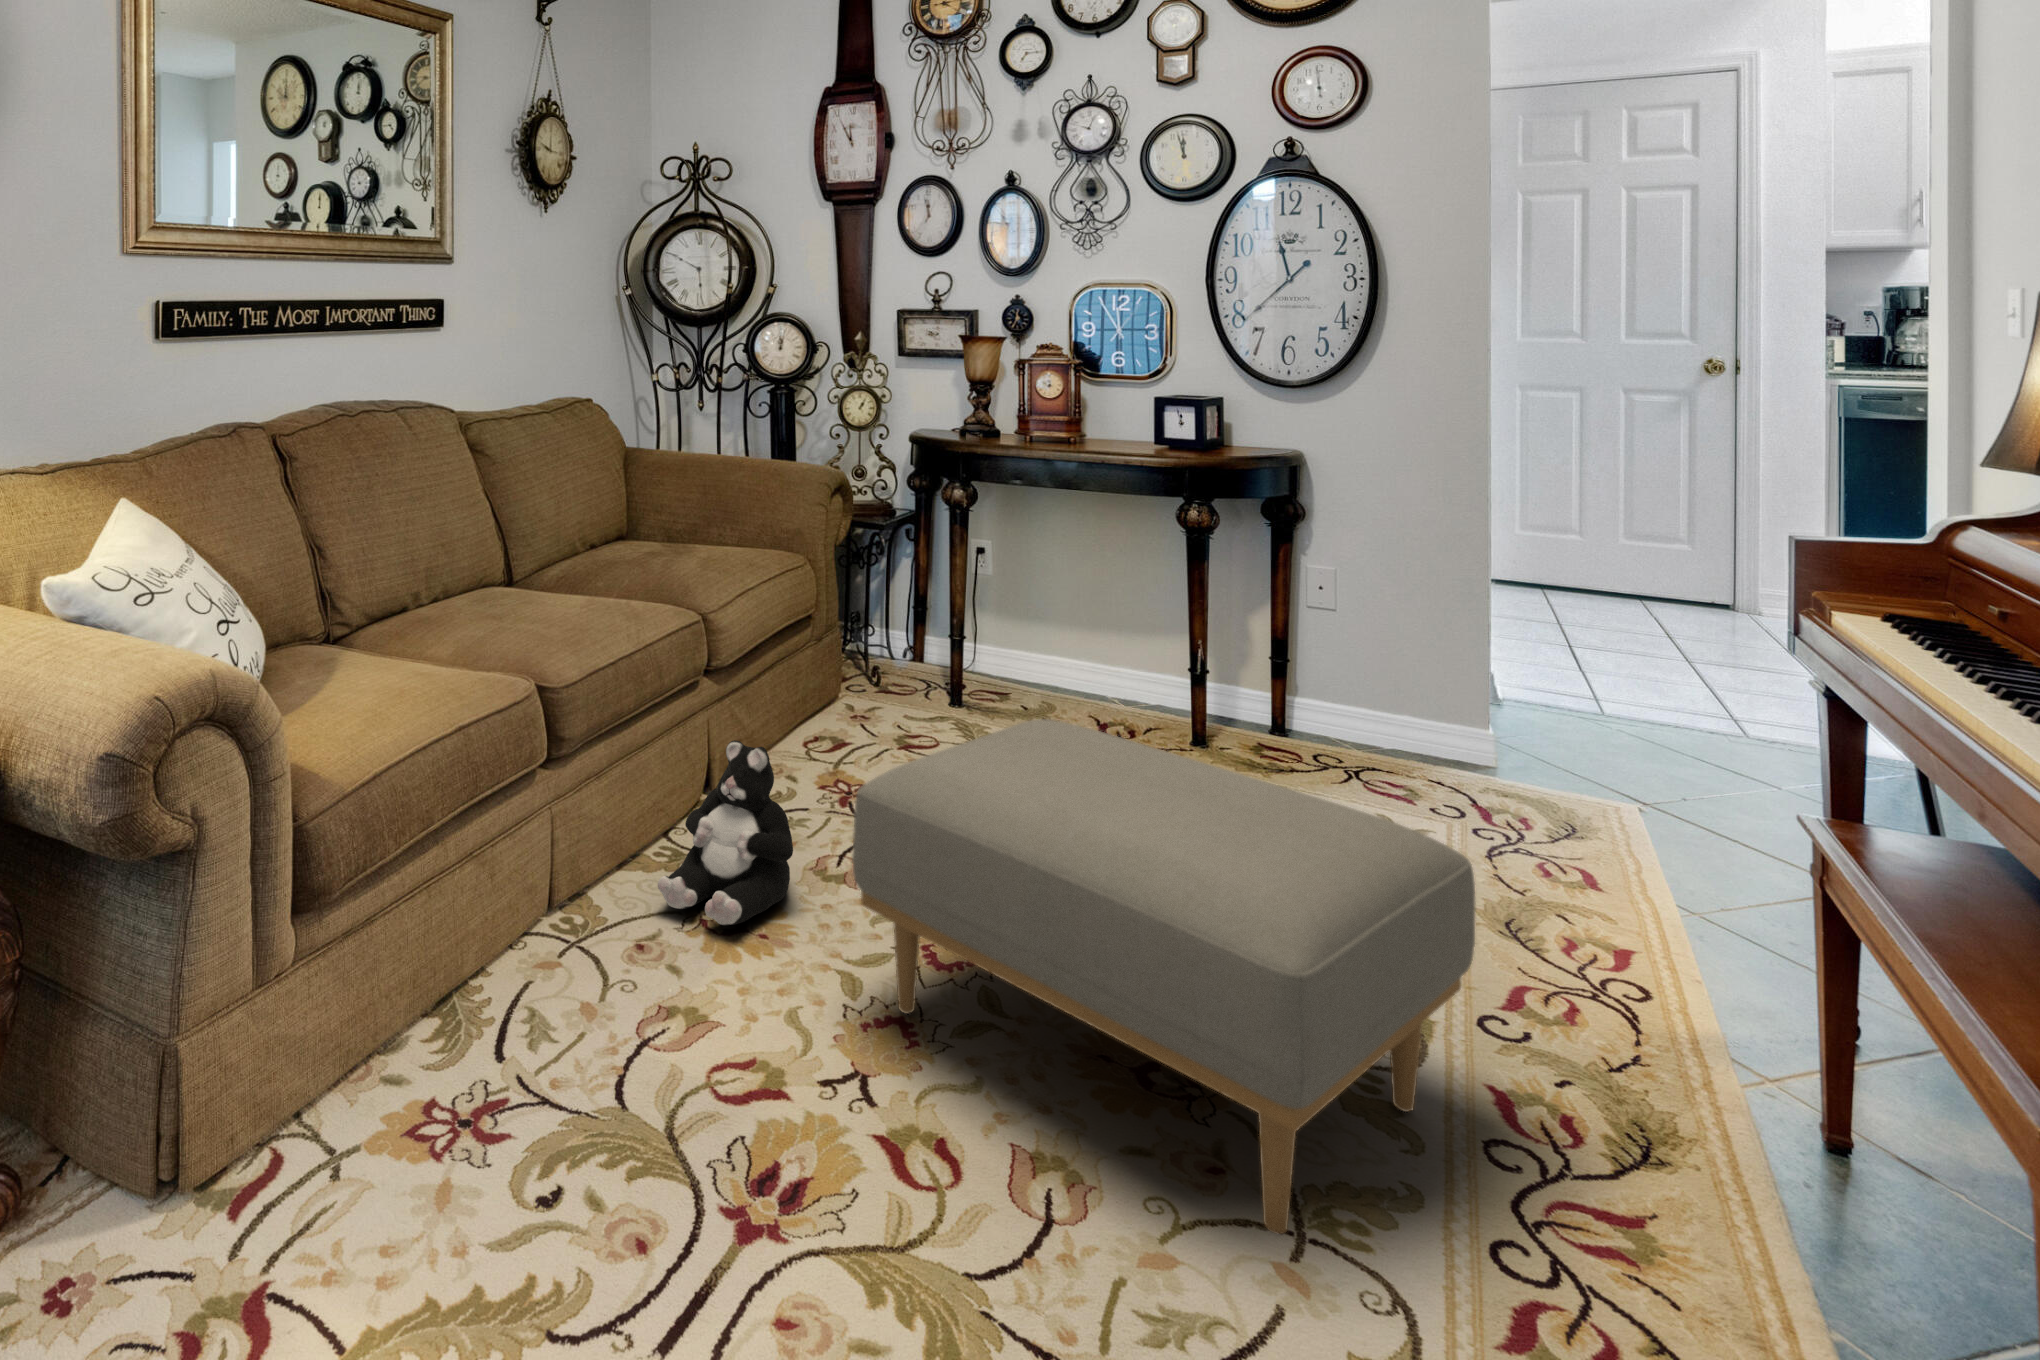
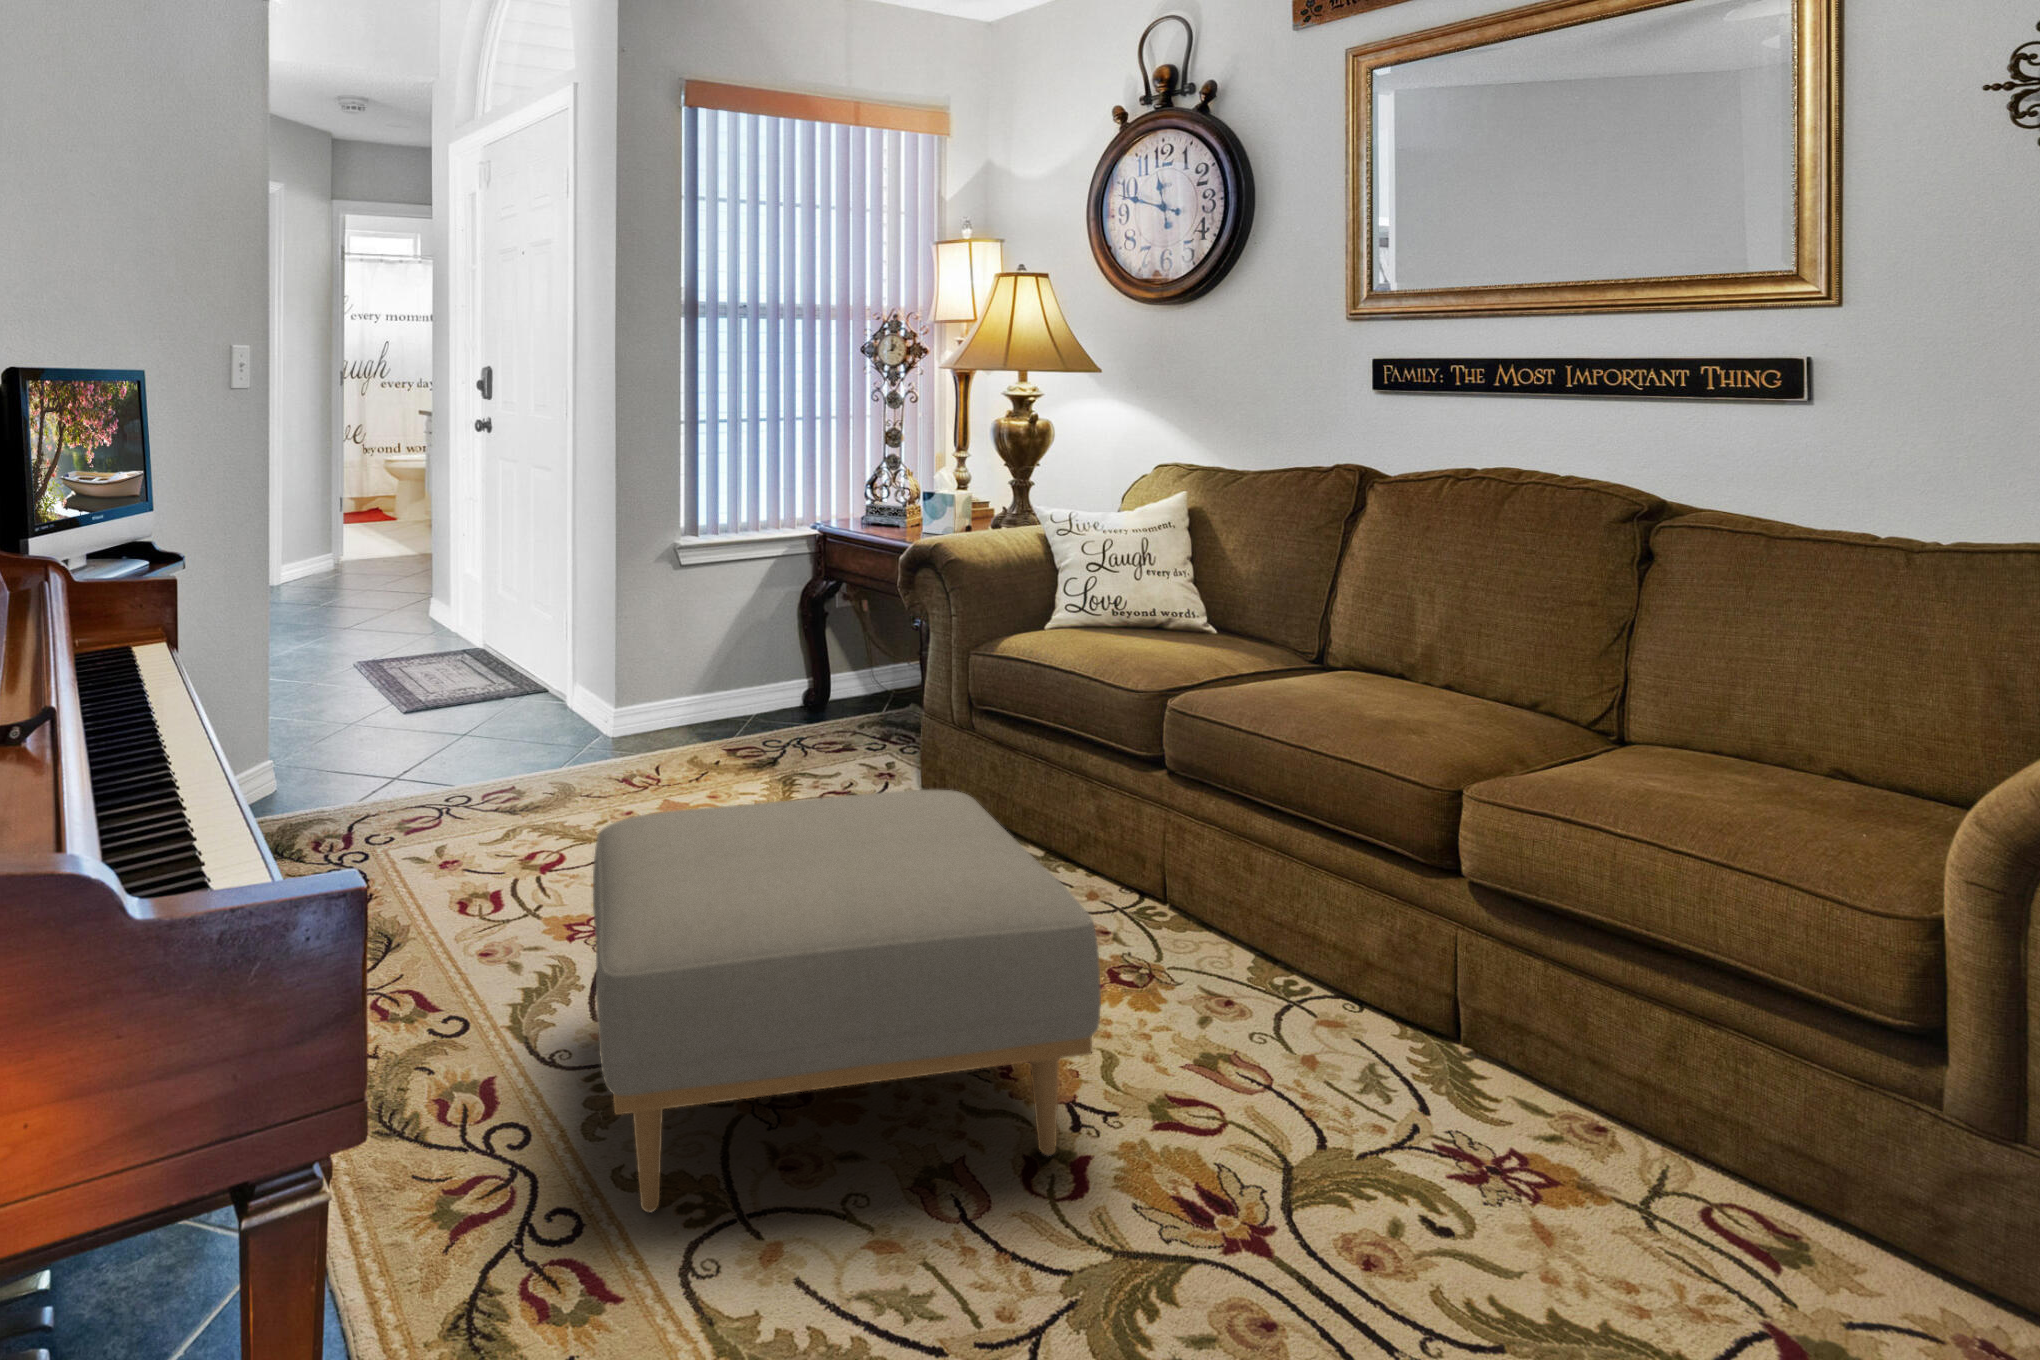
plush toy: present [658,740,793,925] -> none [1106,842,1269,1023]

